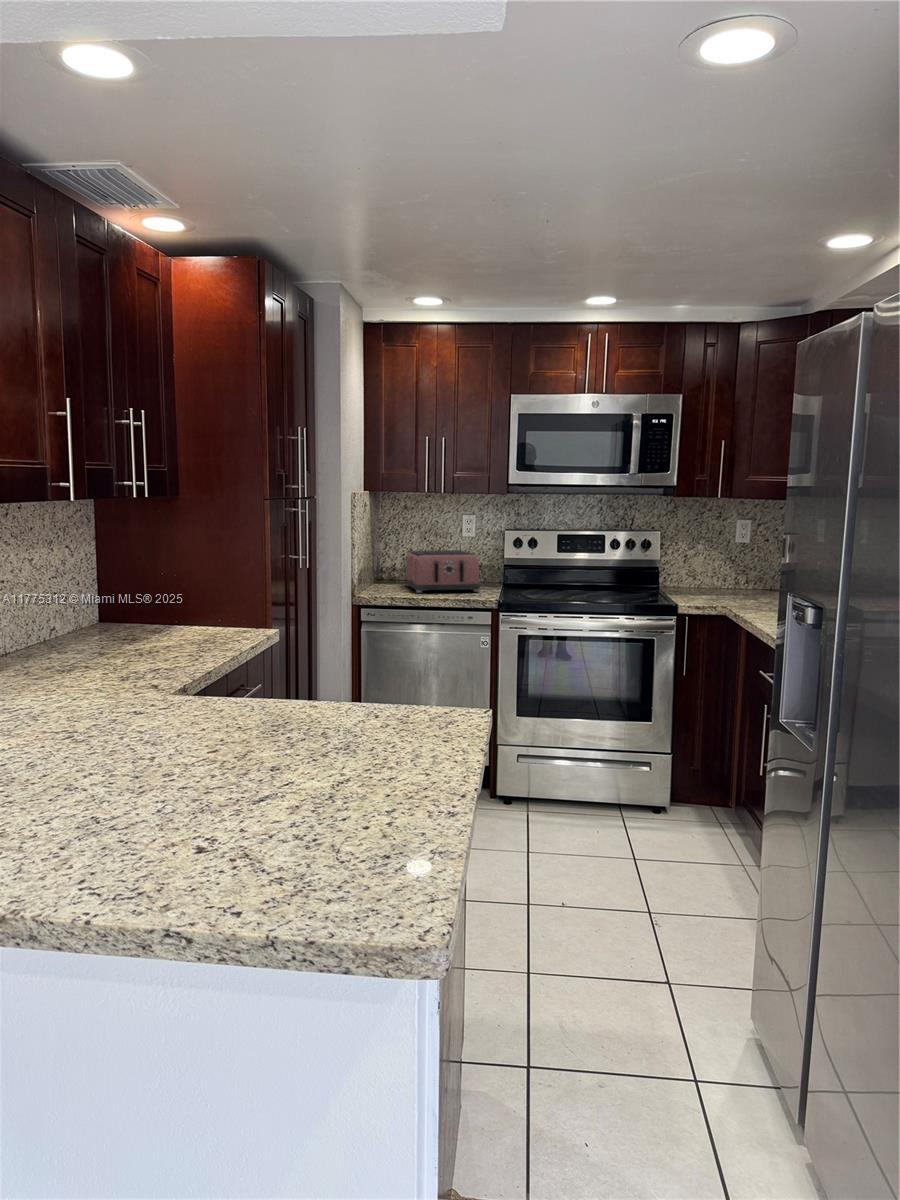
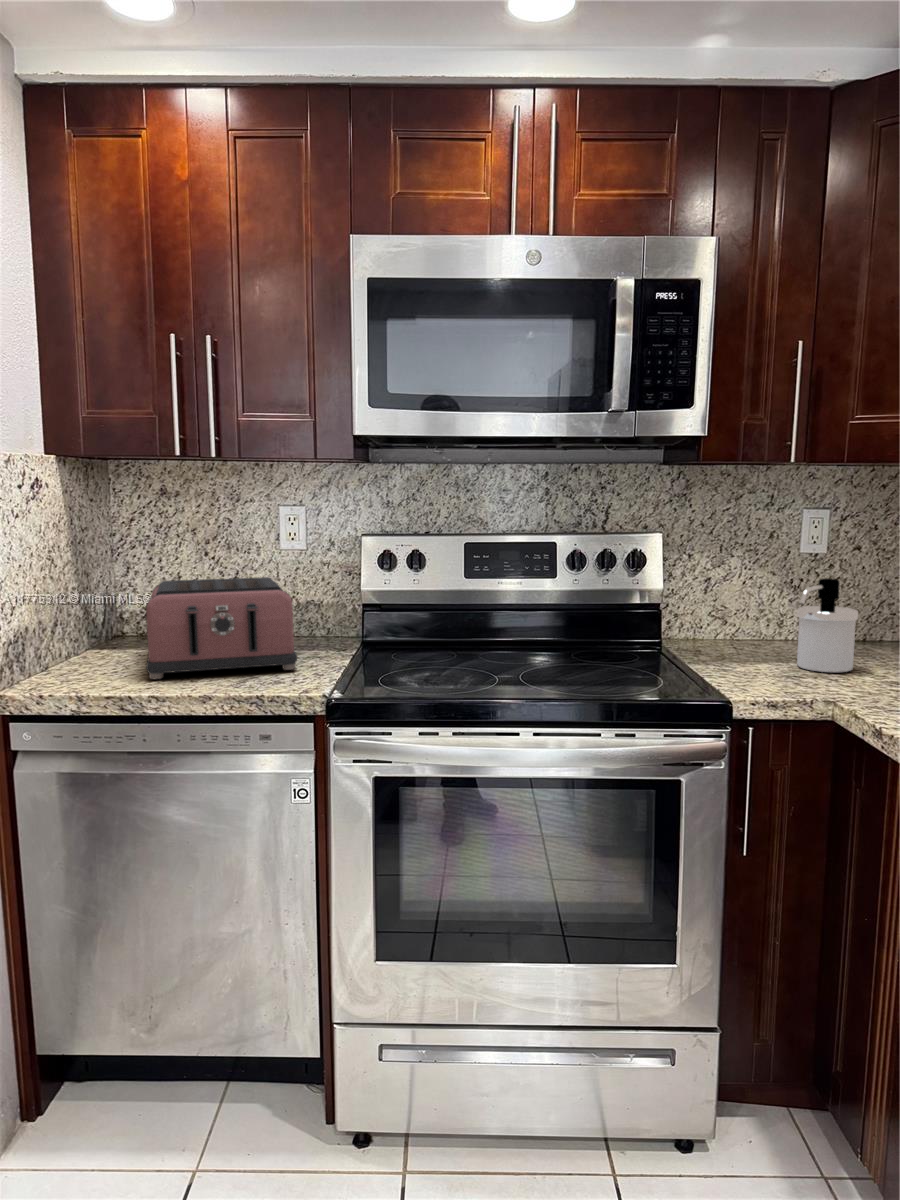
soap dispenser: none [719,554,751,599] -> present [797,578,858,672]

